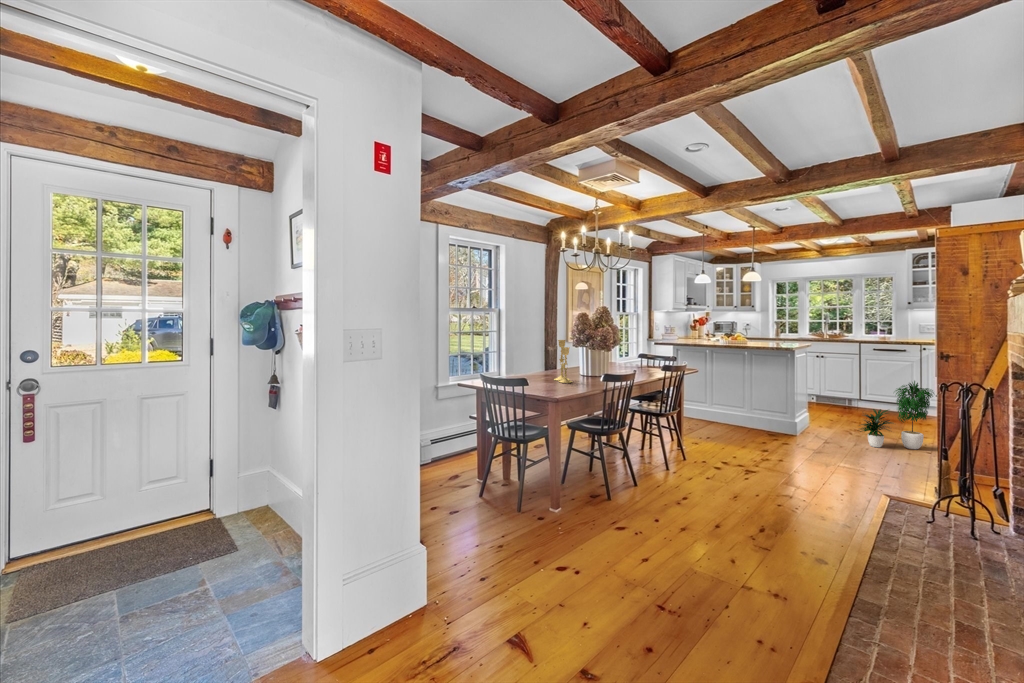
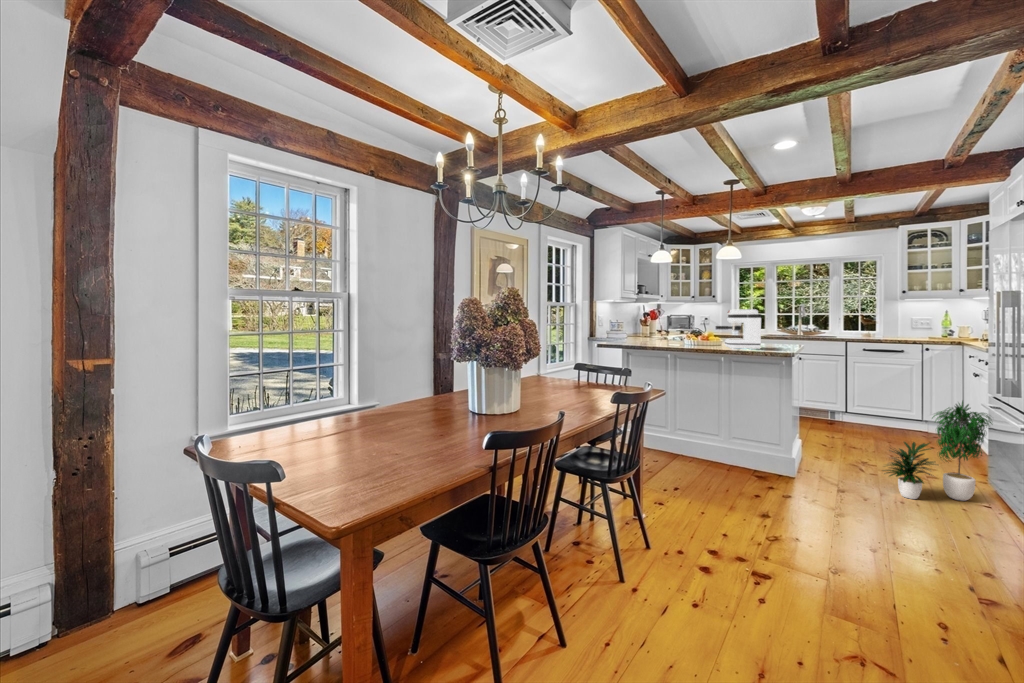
coffee maker: none [741,318,772,346] -> present [716,309,761,349]
candlestick: present [554,340,572,383] -> none [414,349,445,435]

